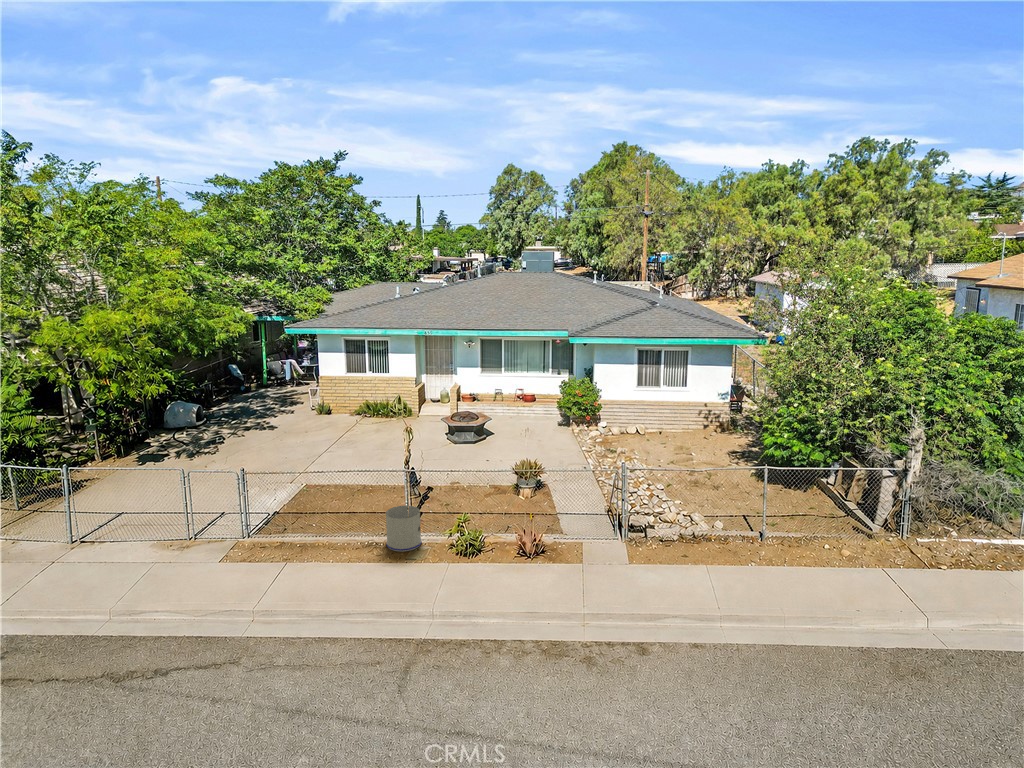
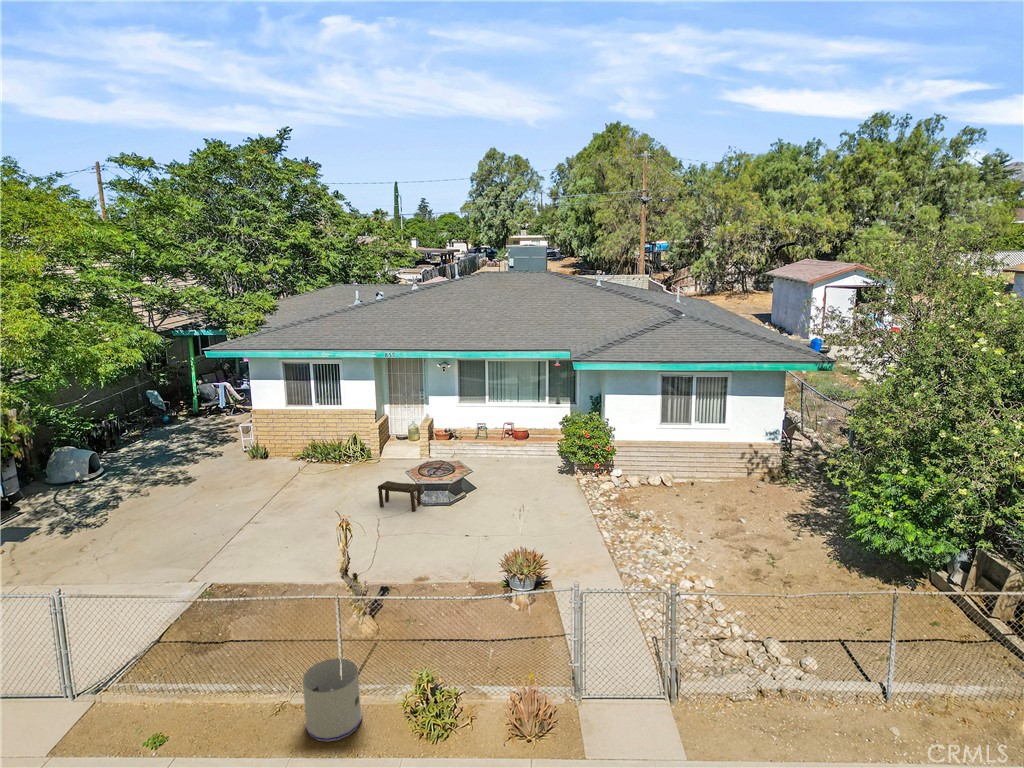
bench: none [420,425,453,446] -> present [378,481,422,512]

